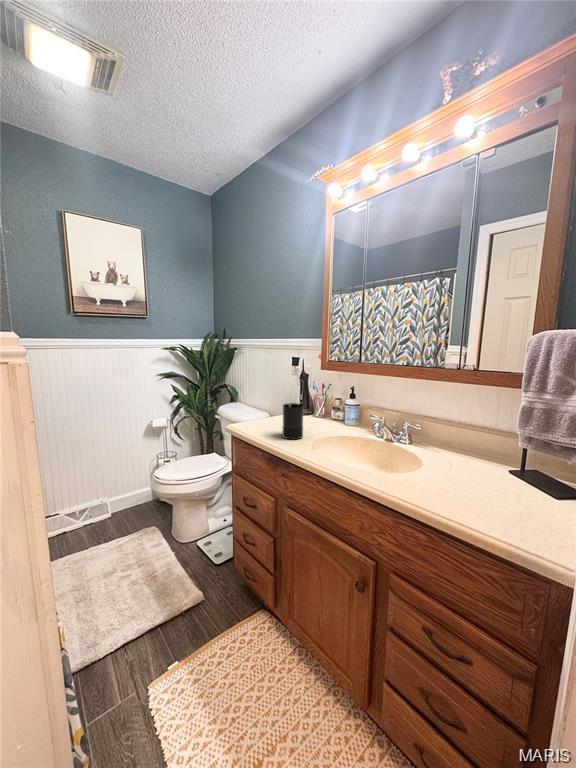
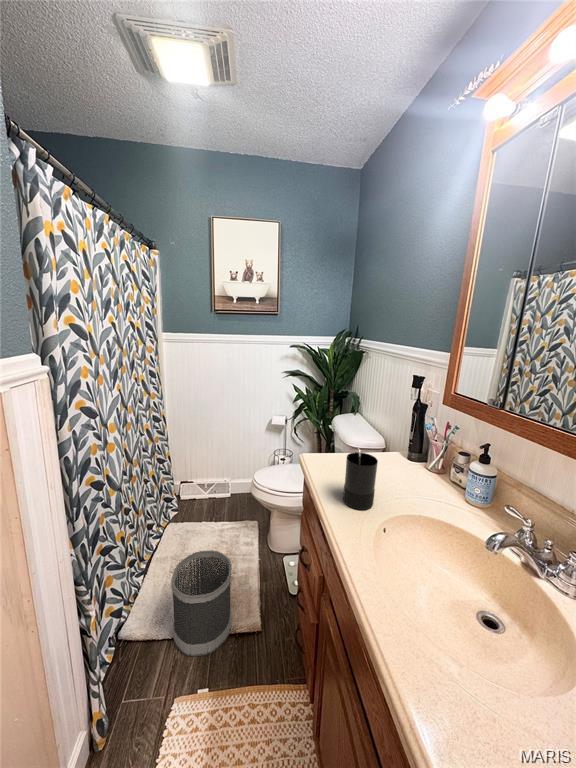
wastebasket: none [108,546,176,655] -> present [171,550,232,657]

